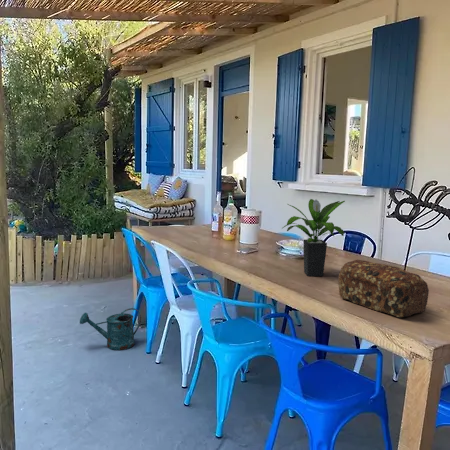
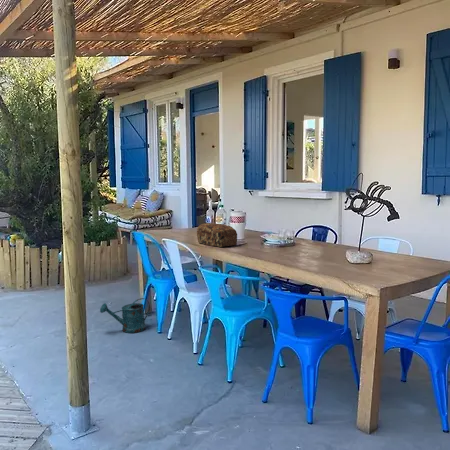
potted plant: present [283,199,345,276] -> none [269,199,314,255]
bread loaf: present [338,260,429,317] -> present [197,223,237,247]

